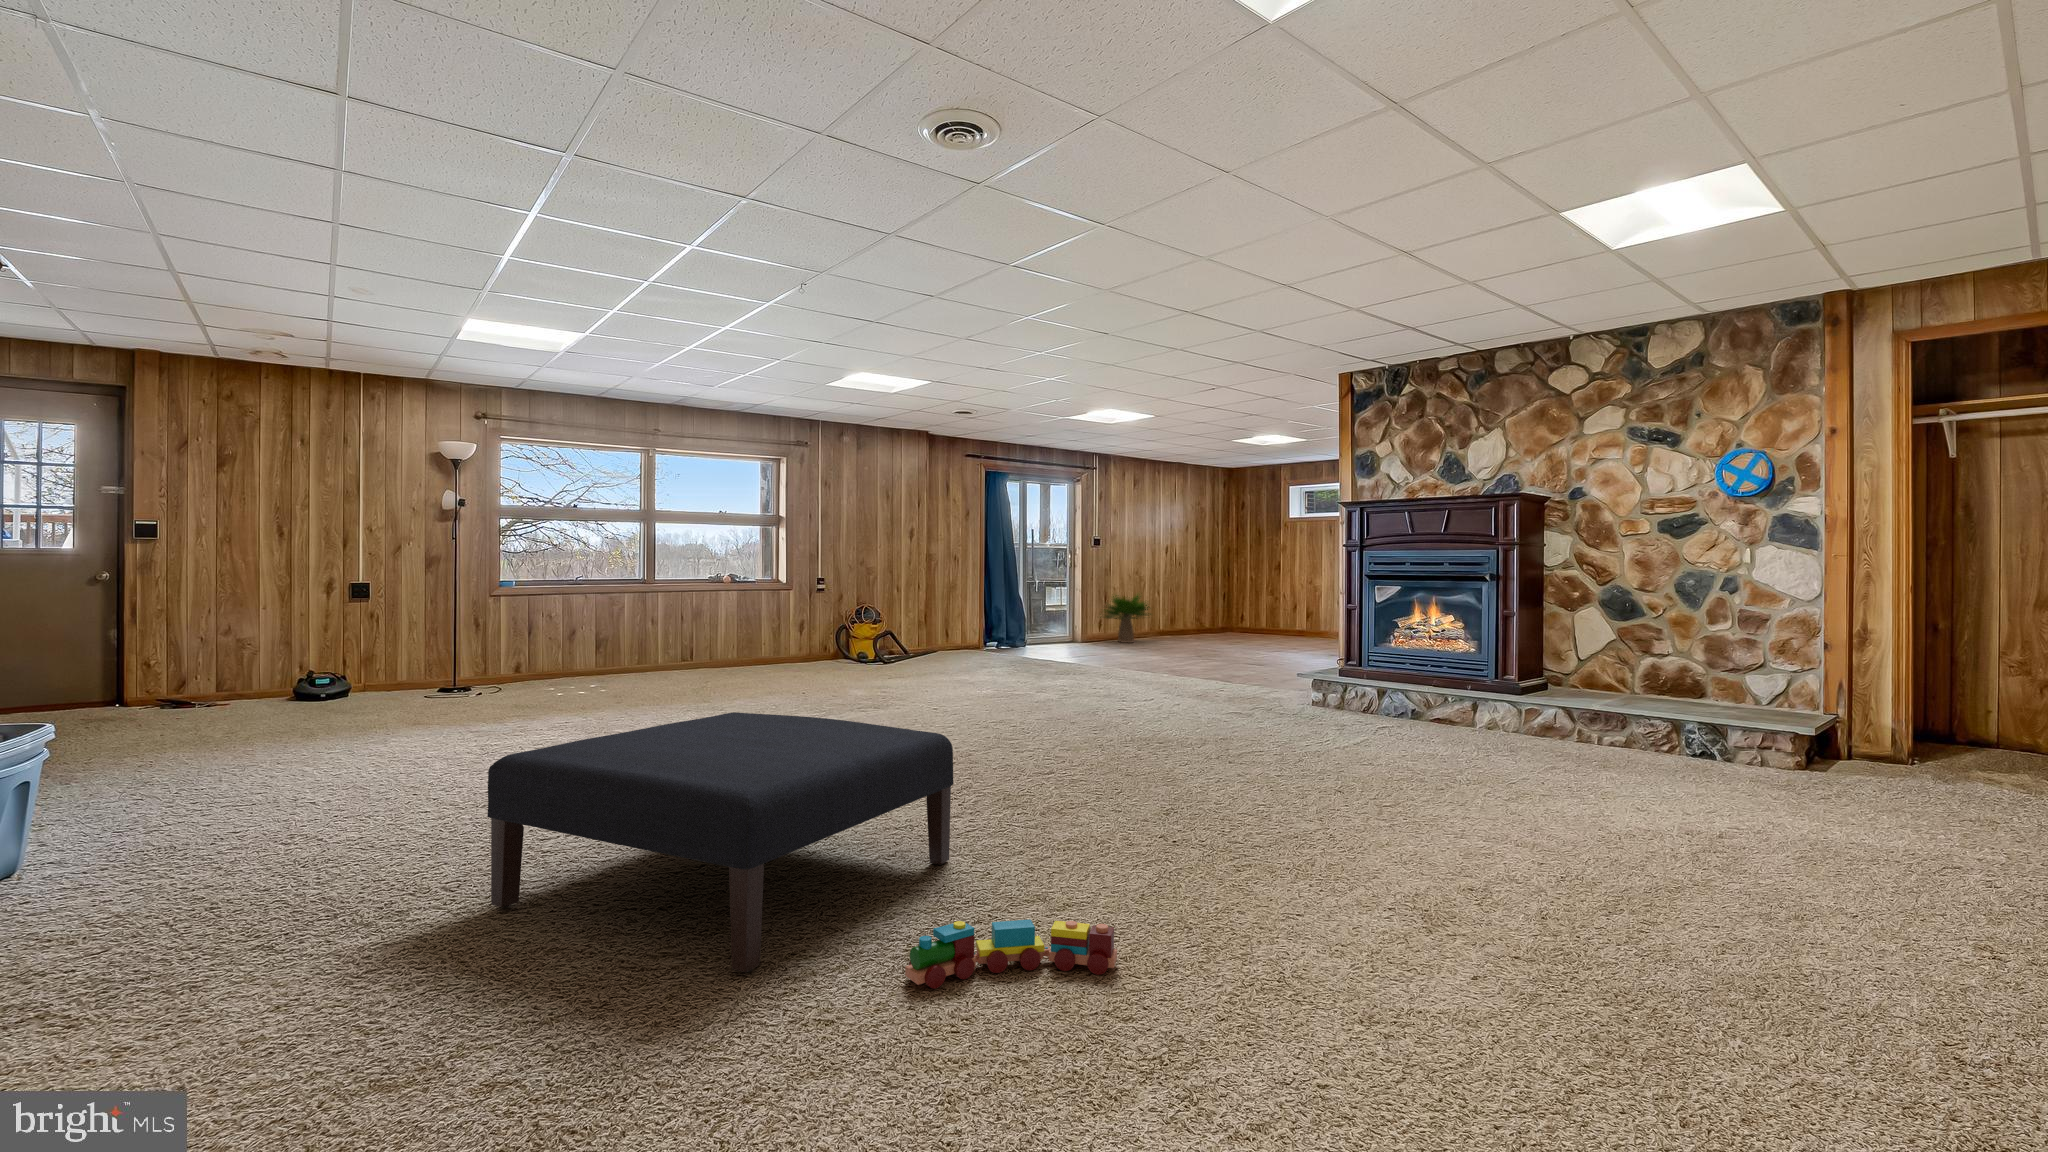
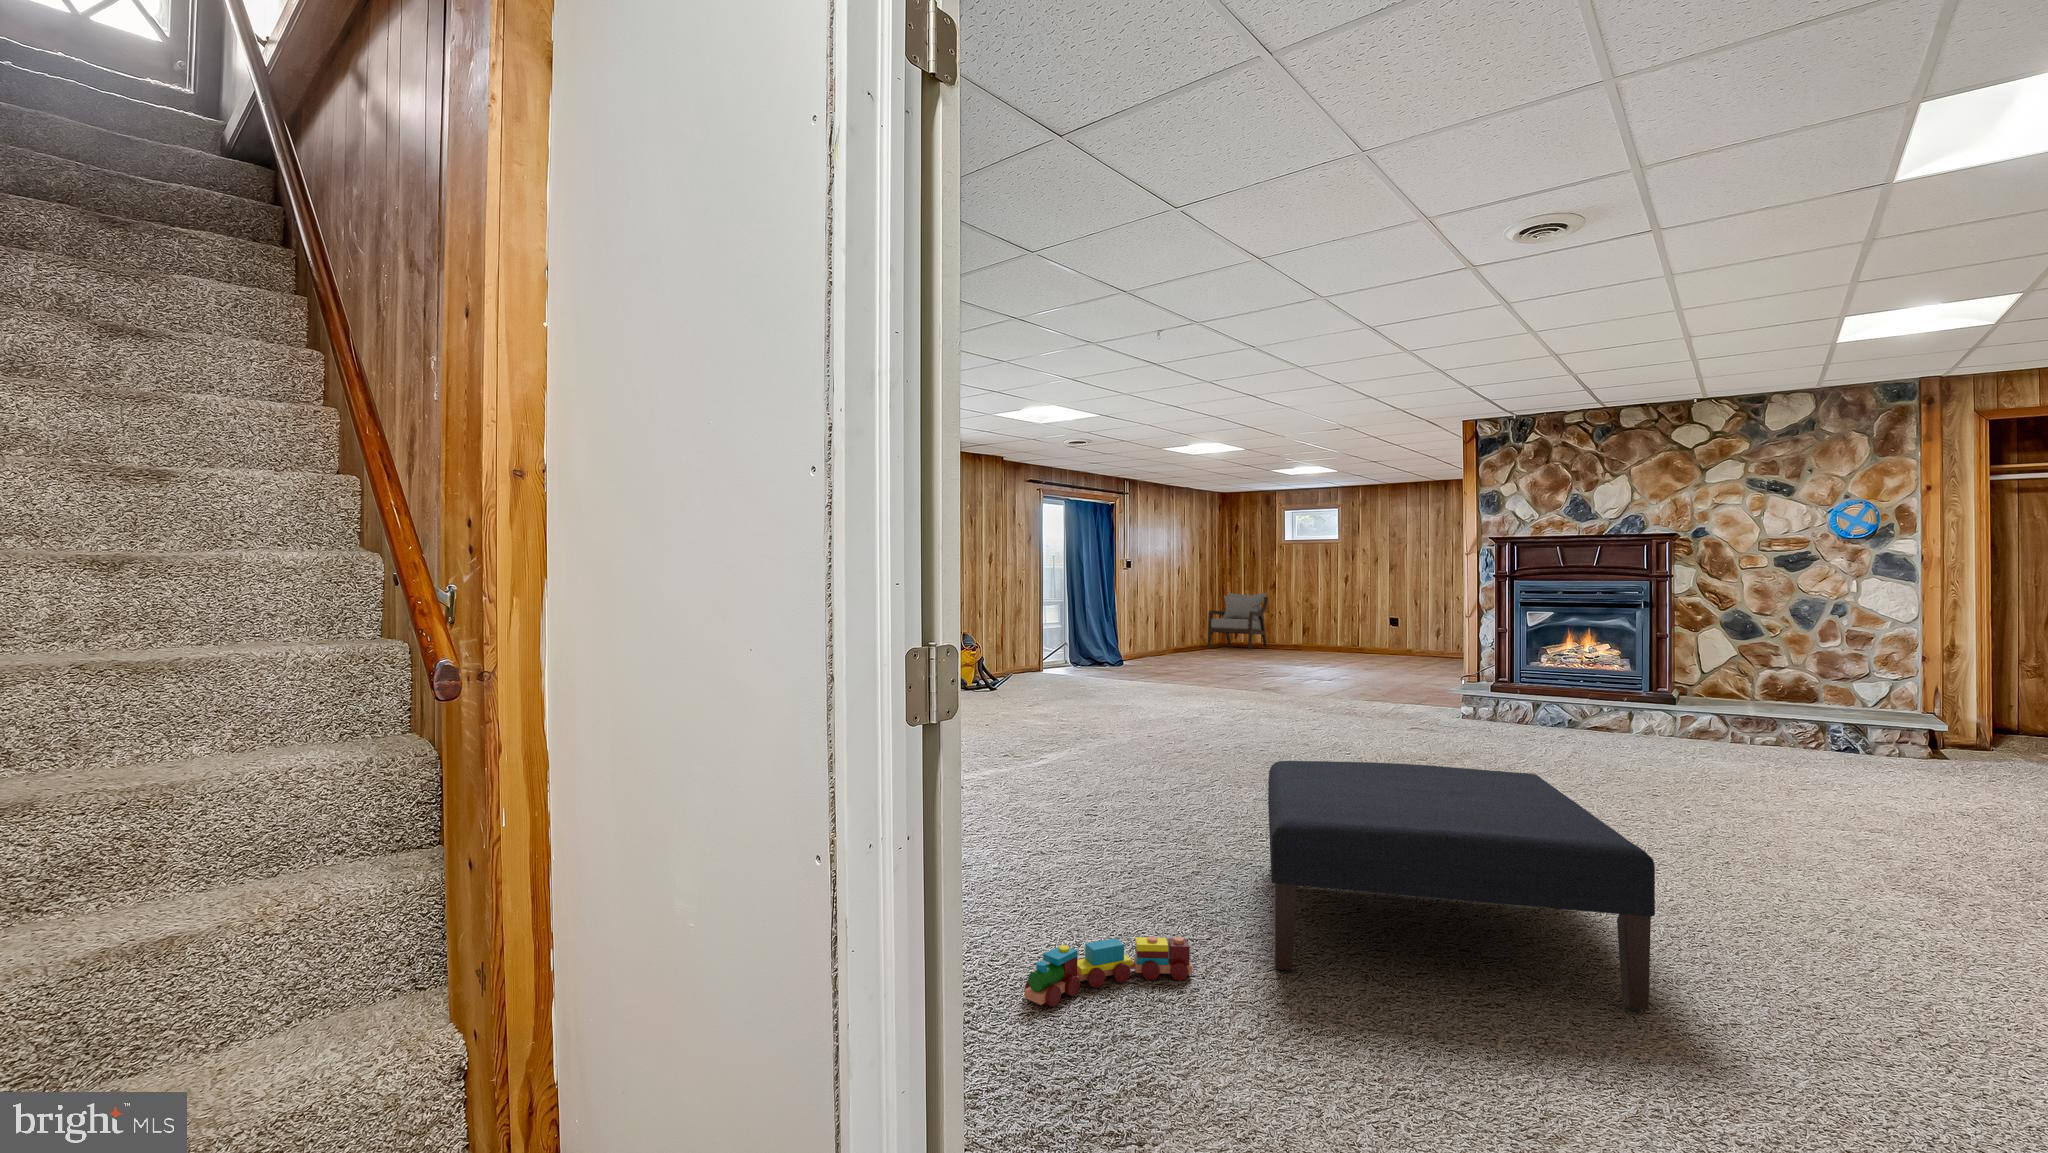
armchair: none [1203,575,1278,637] -> present [1207,592,1268,650]
potted plant: present [1100,594,1151,643] -> none [1131,609,1190,659]
toy train: present [905,919,1117,989] -> present [1024,936,1192,1007]

